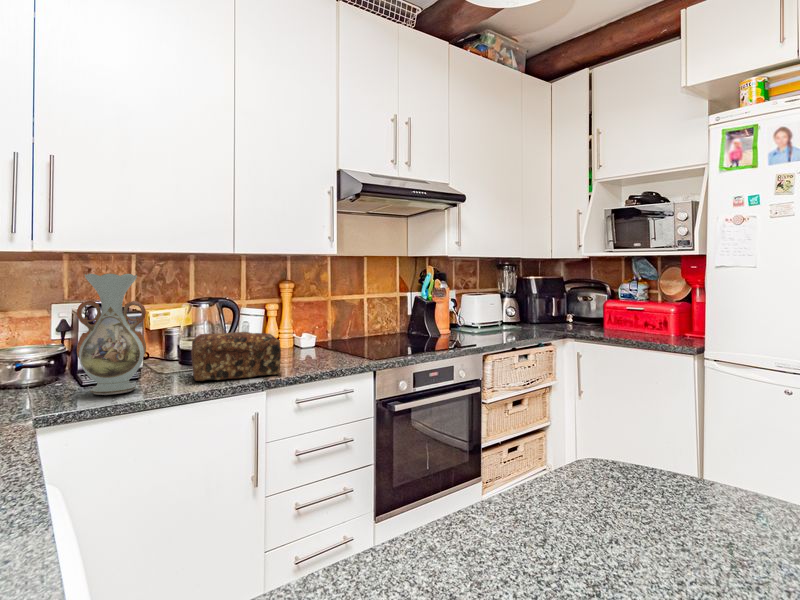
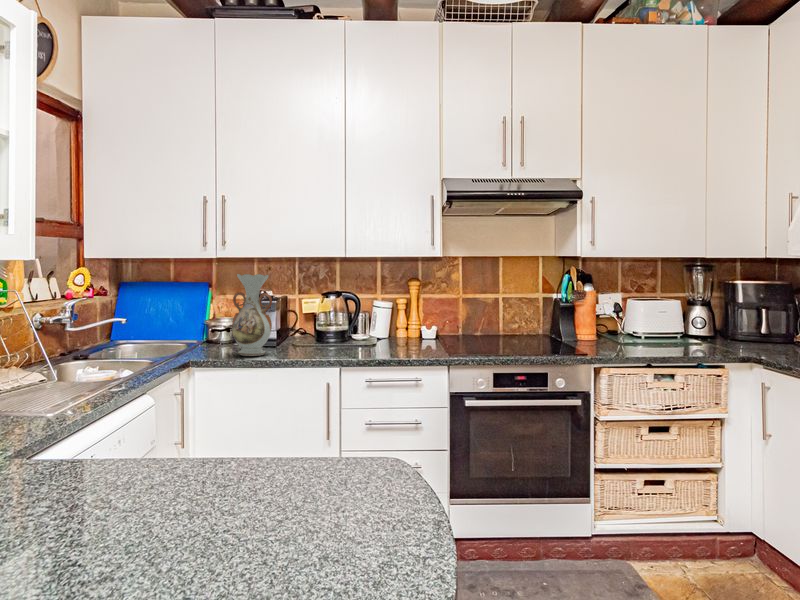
bread loaf: present [191,332,281,381] -> none [301,320,371,357]

